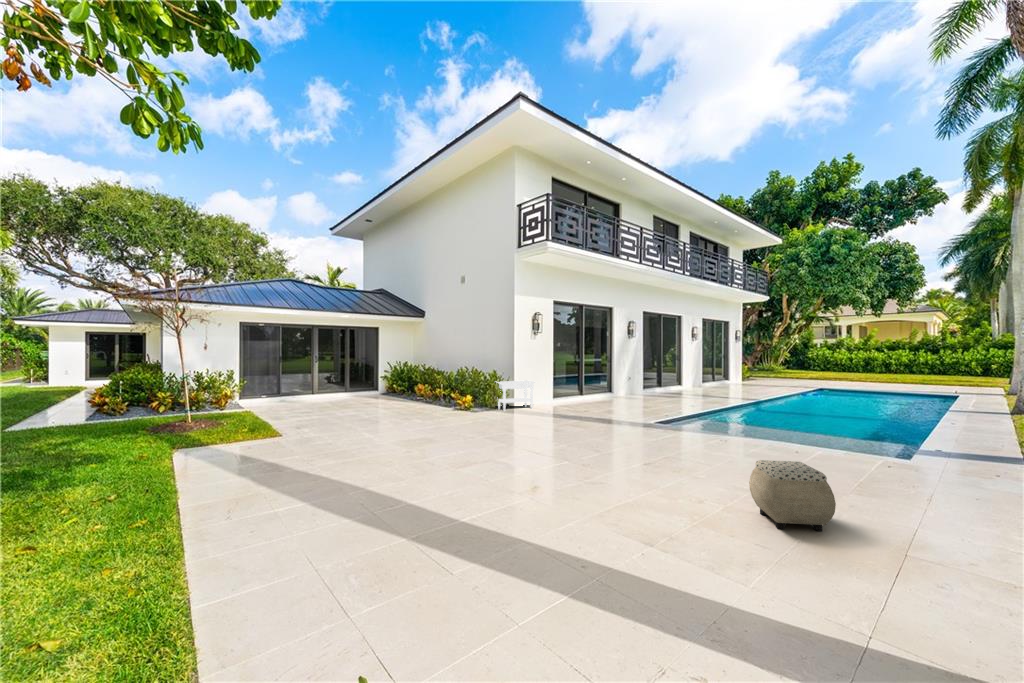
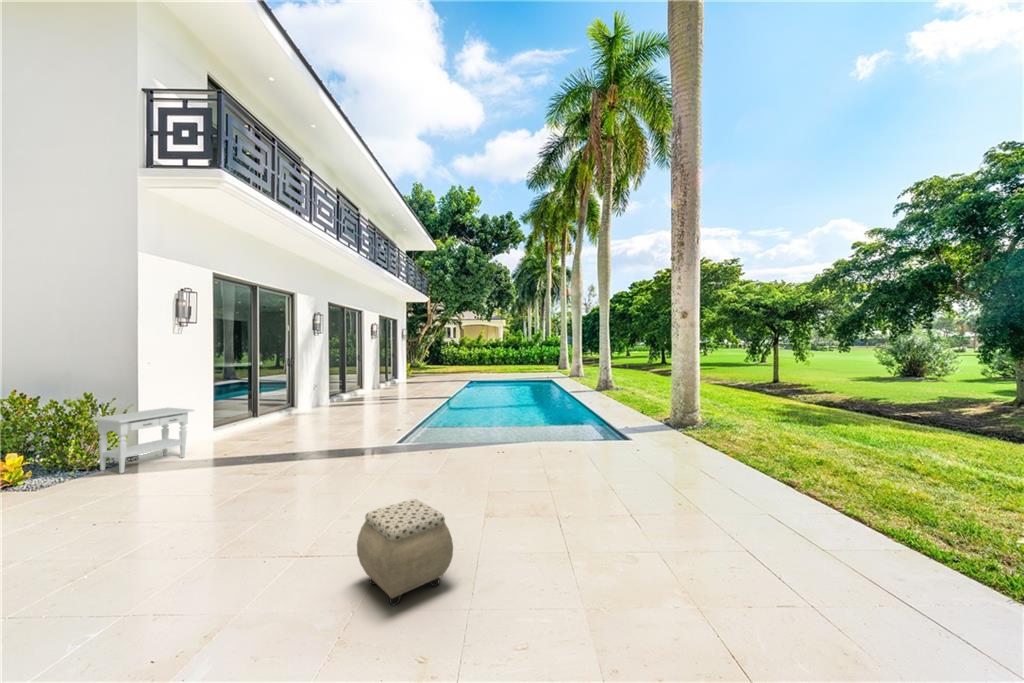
ottoman: present [749,460,836,531] -> present [357,499,453,605]

